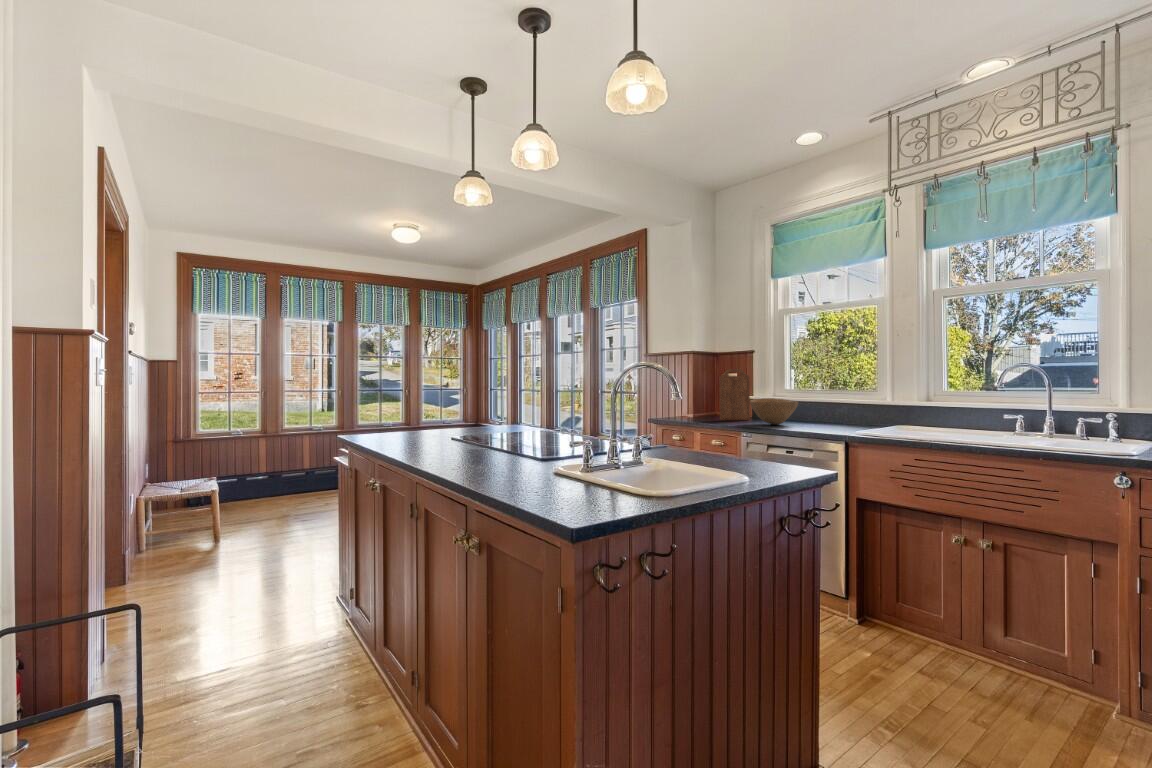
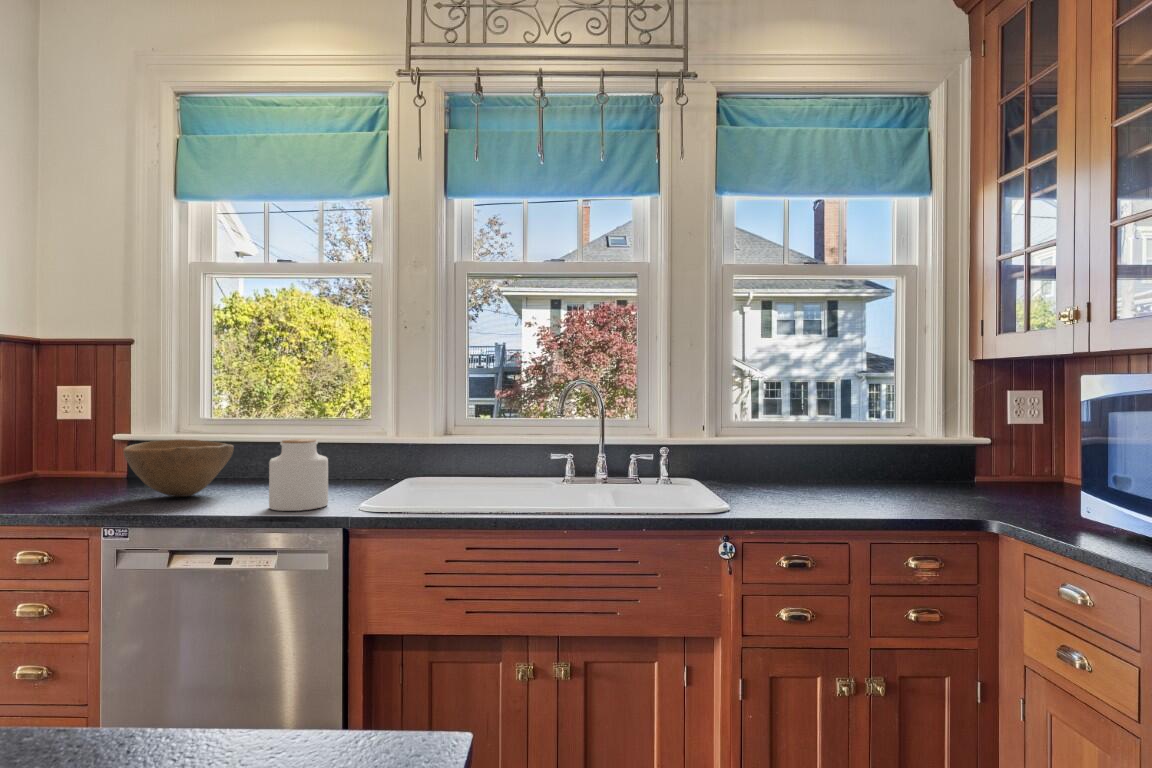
cutting board: present [720,369,750,420] -> none [43,377,122,494]
jar: none [812,398,843,433] -> present [269,439,328,511]

